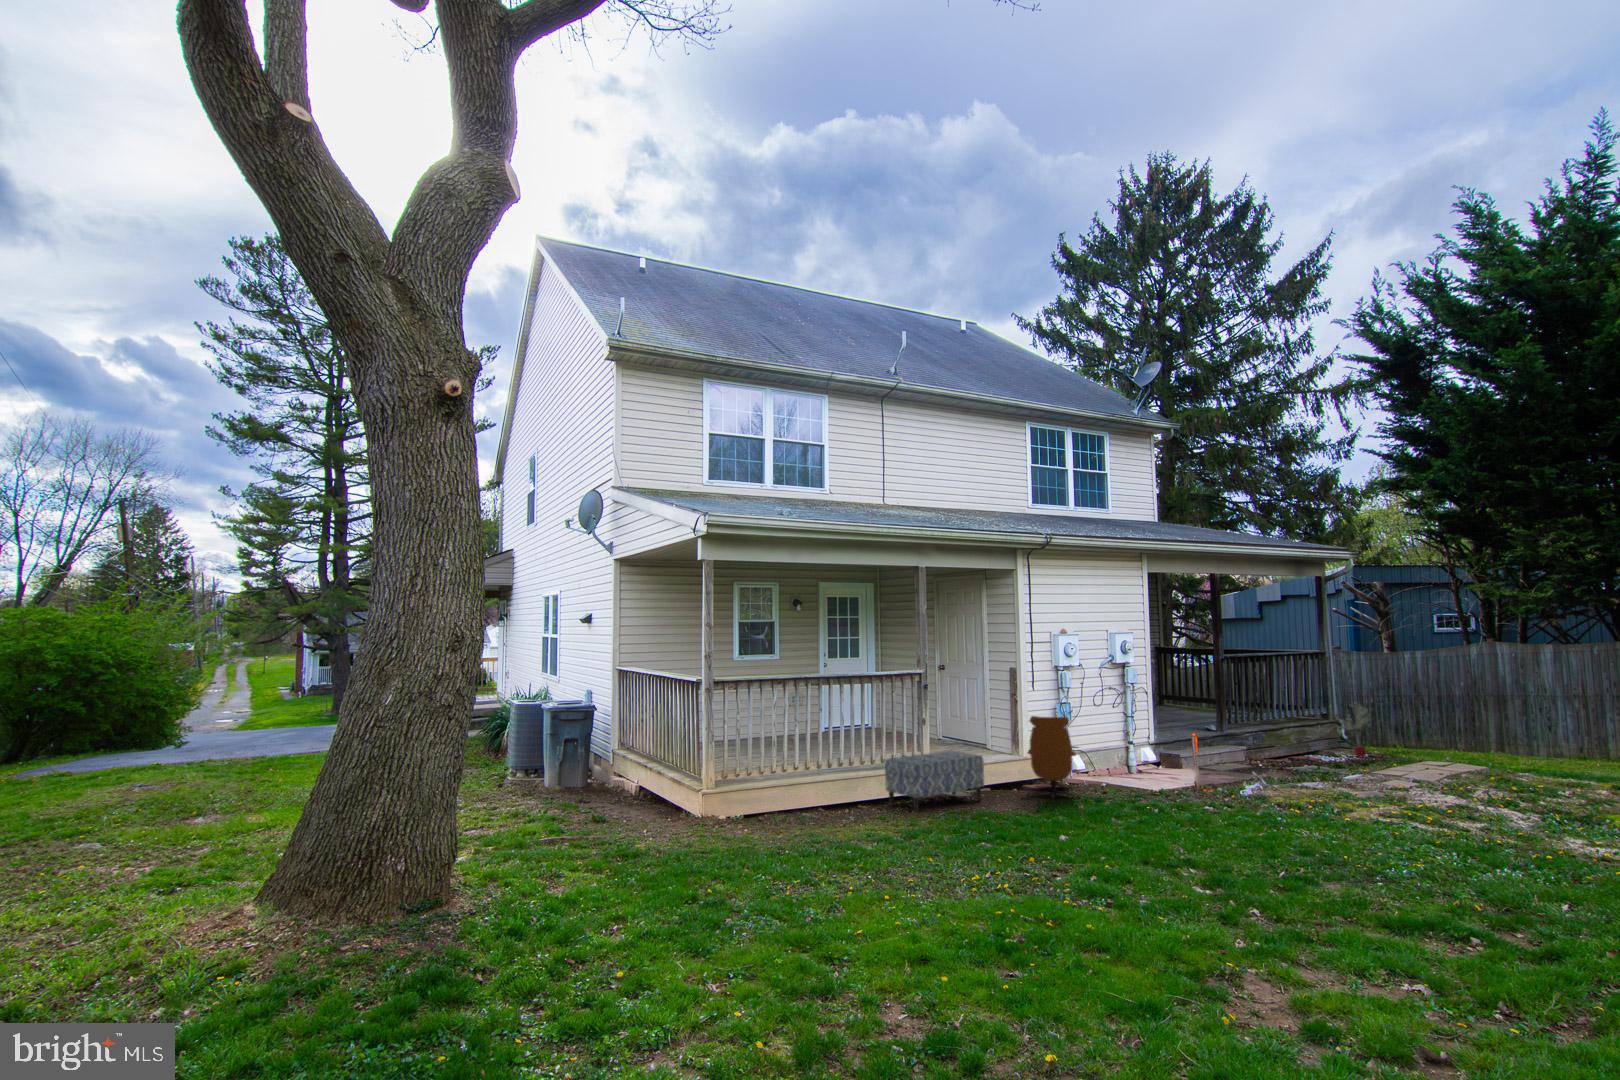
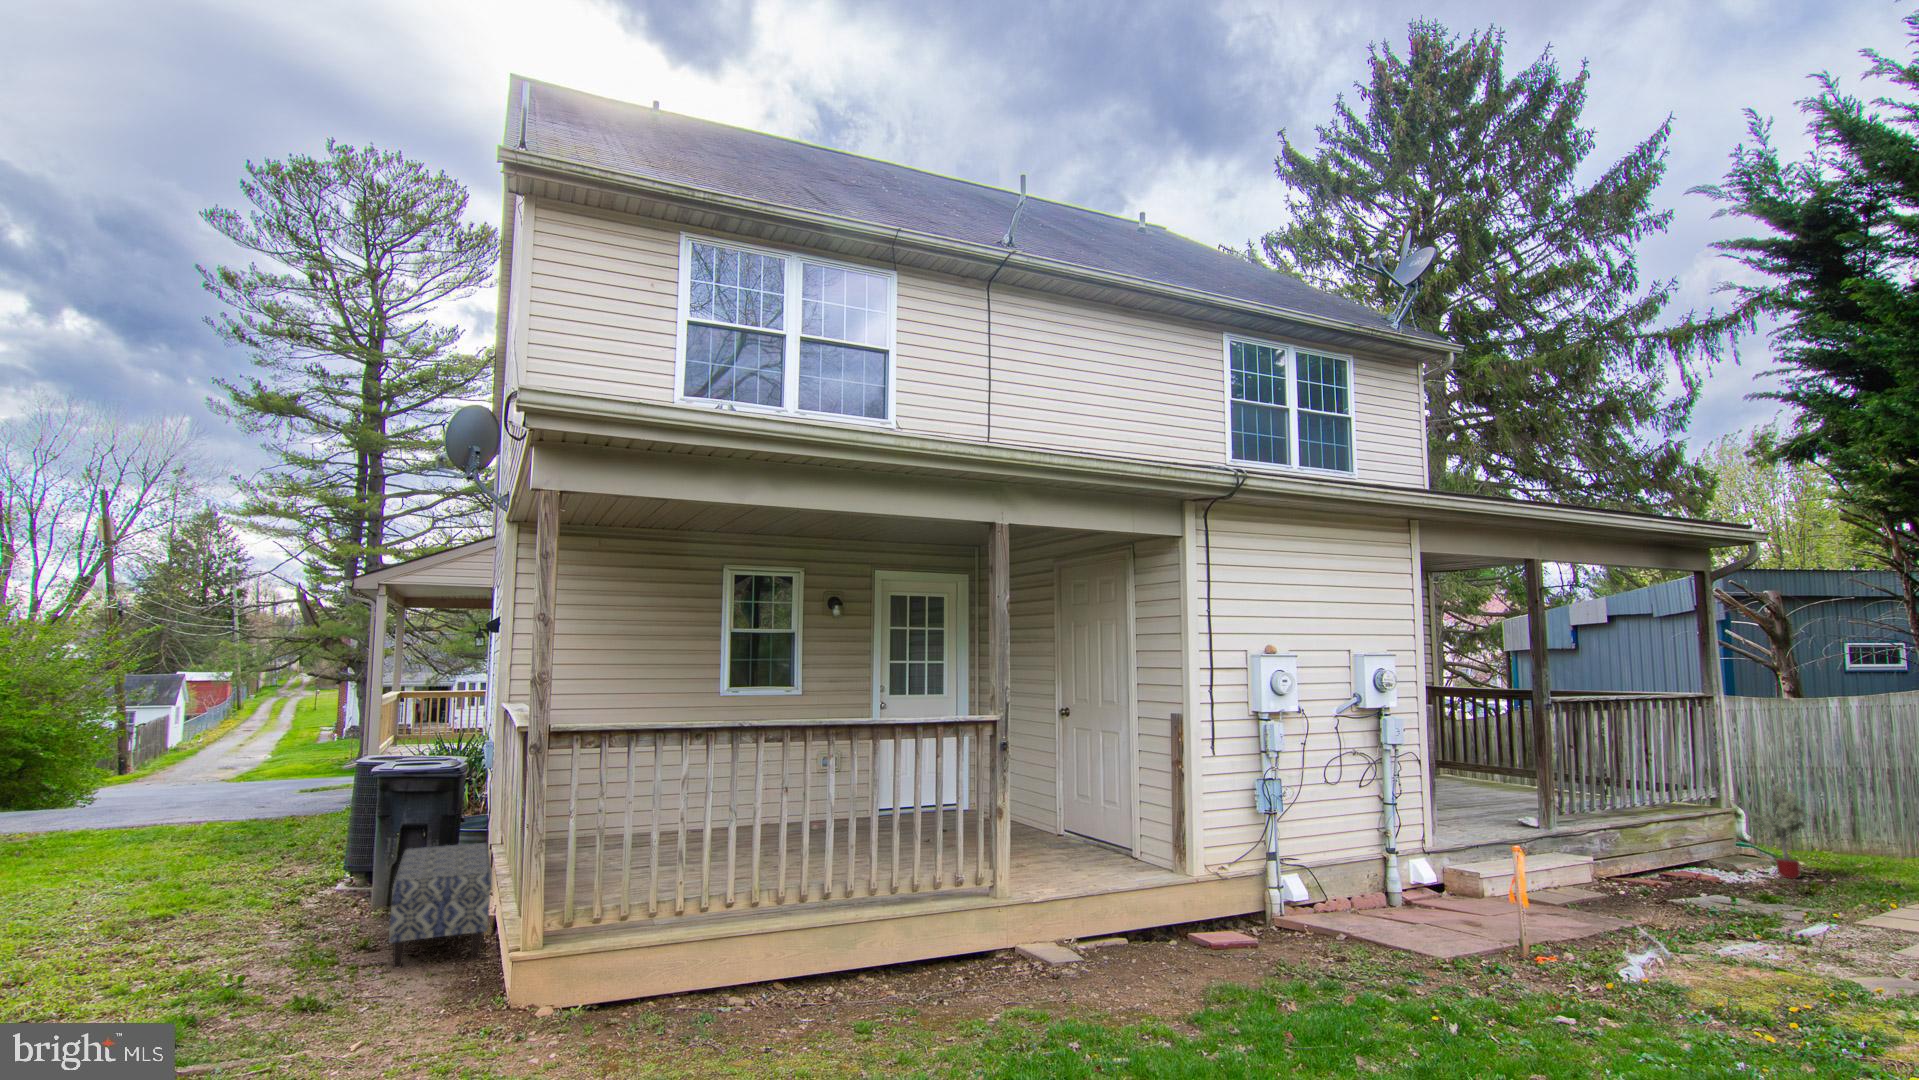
lounge chair: present [1028,716,1078,801] -> none [1191,806,1294,978]
bench: present [885,751,984,812] -> present [389,843,492,968]

